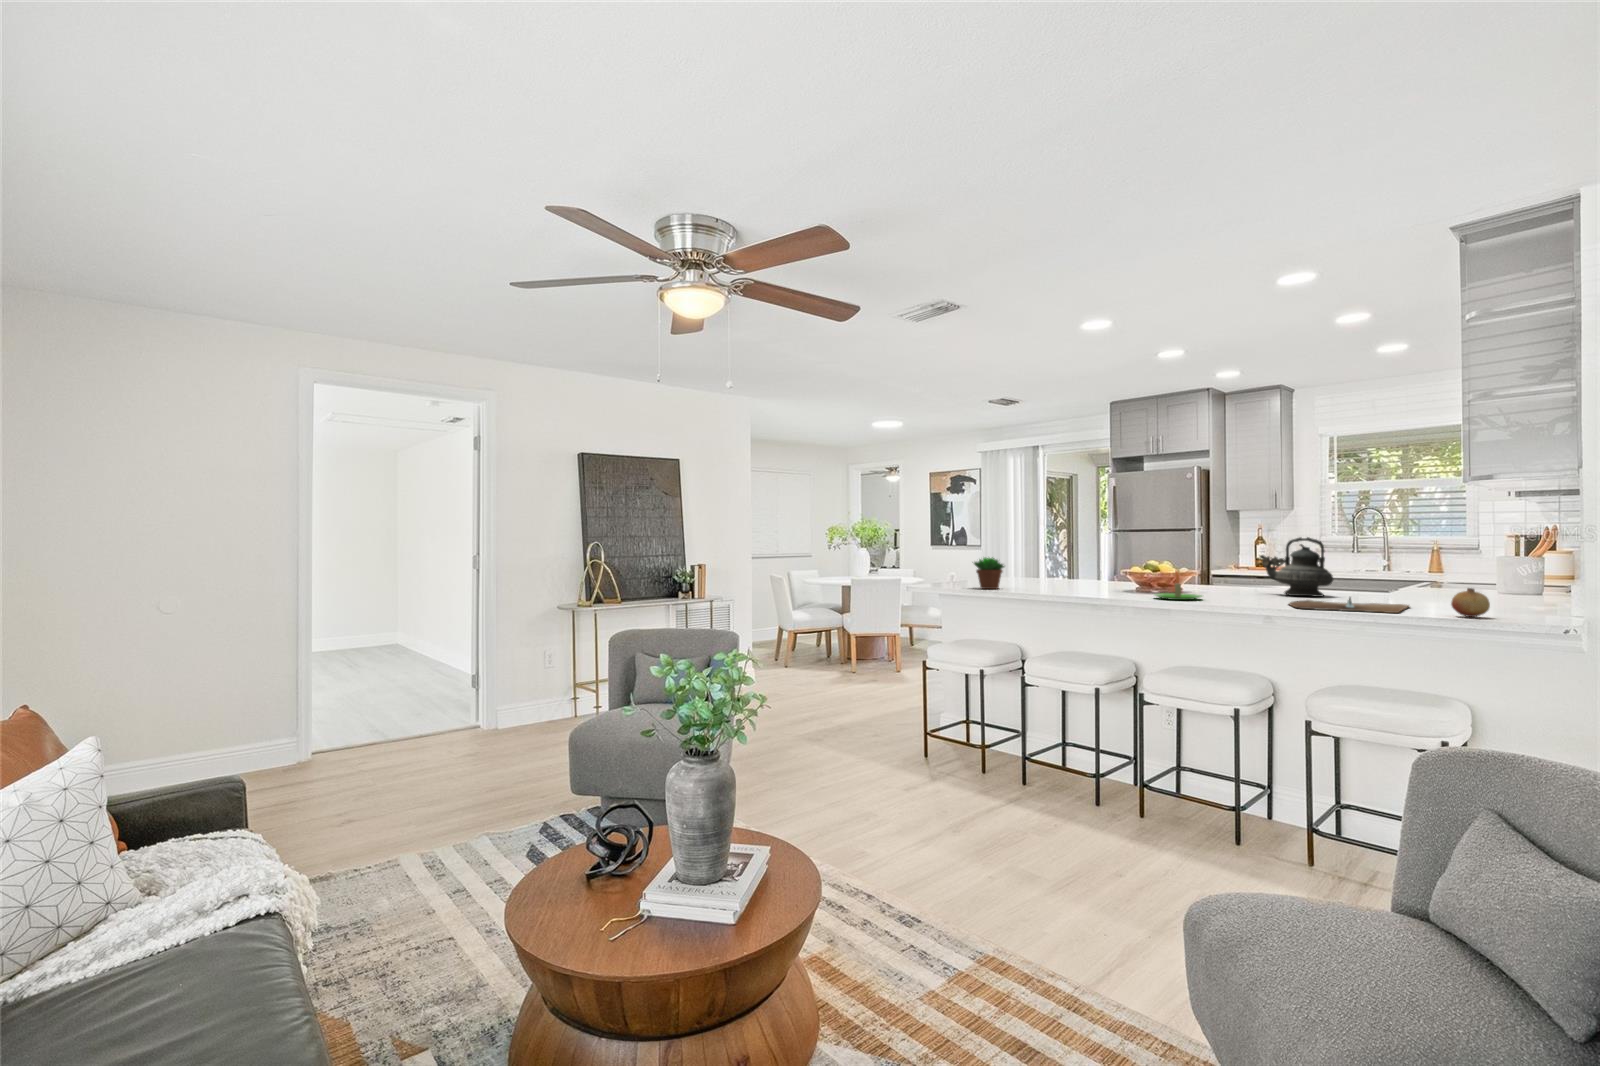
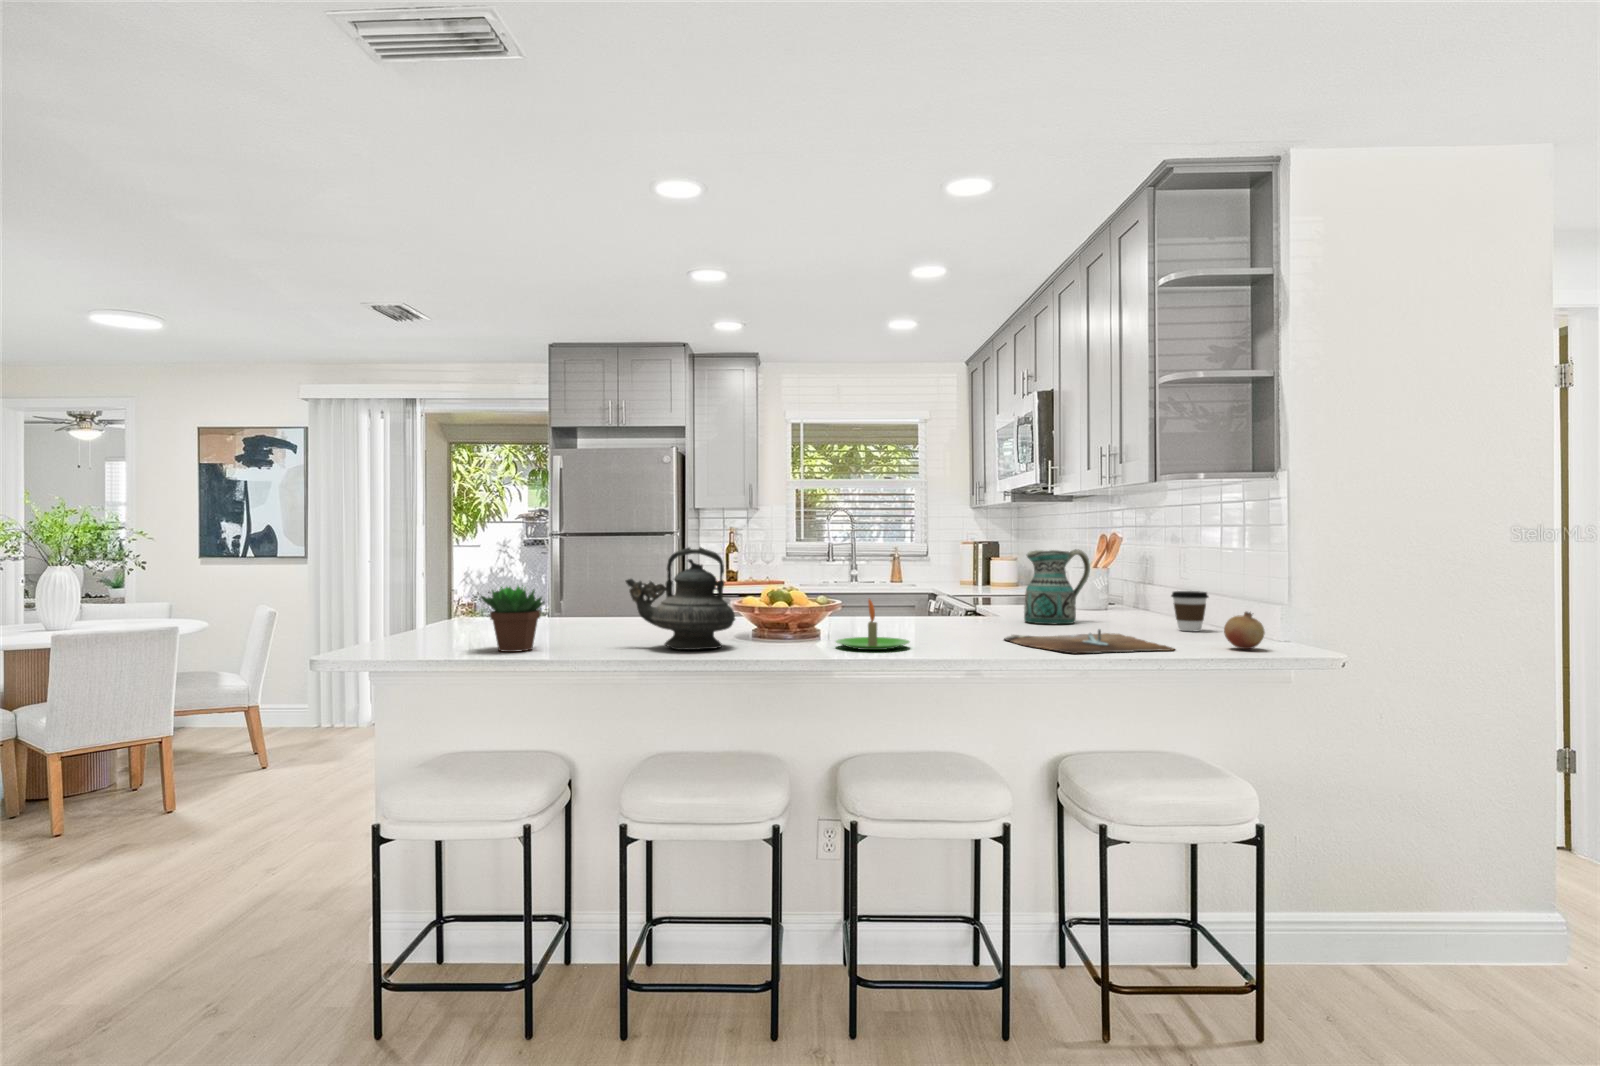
teapot: present [1260,537,1334,597] -> present [626,547,735,650]
ceramic pitcher: none [1377,541,1447,600] -> present [1024,549,1090,624]
coffee cup: none [1489,576,1529,609] -> present [1171,591,1208,631]

